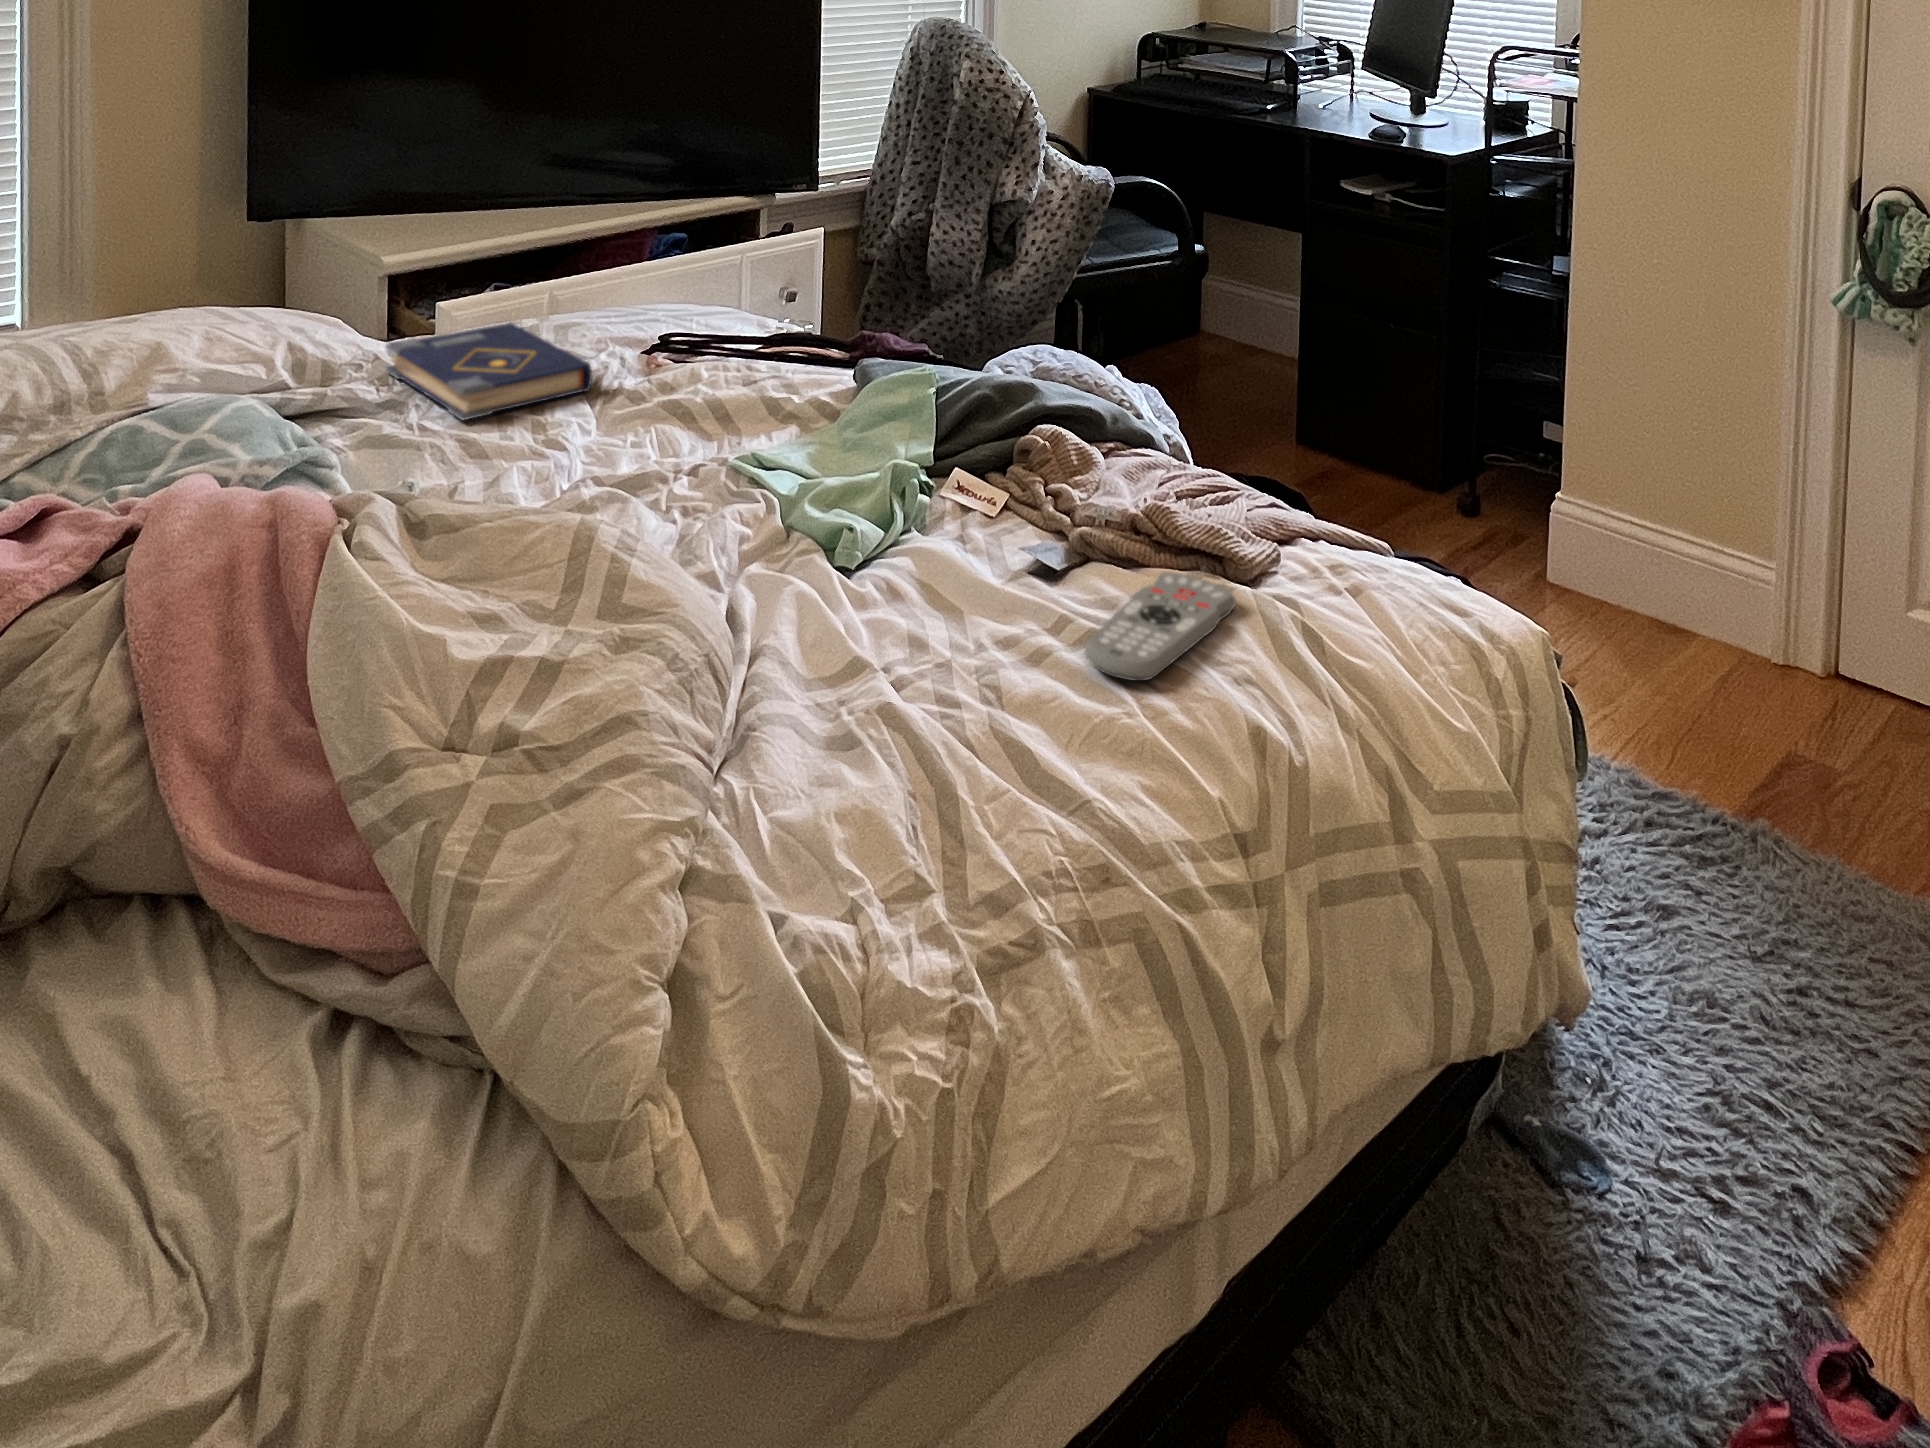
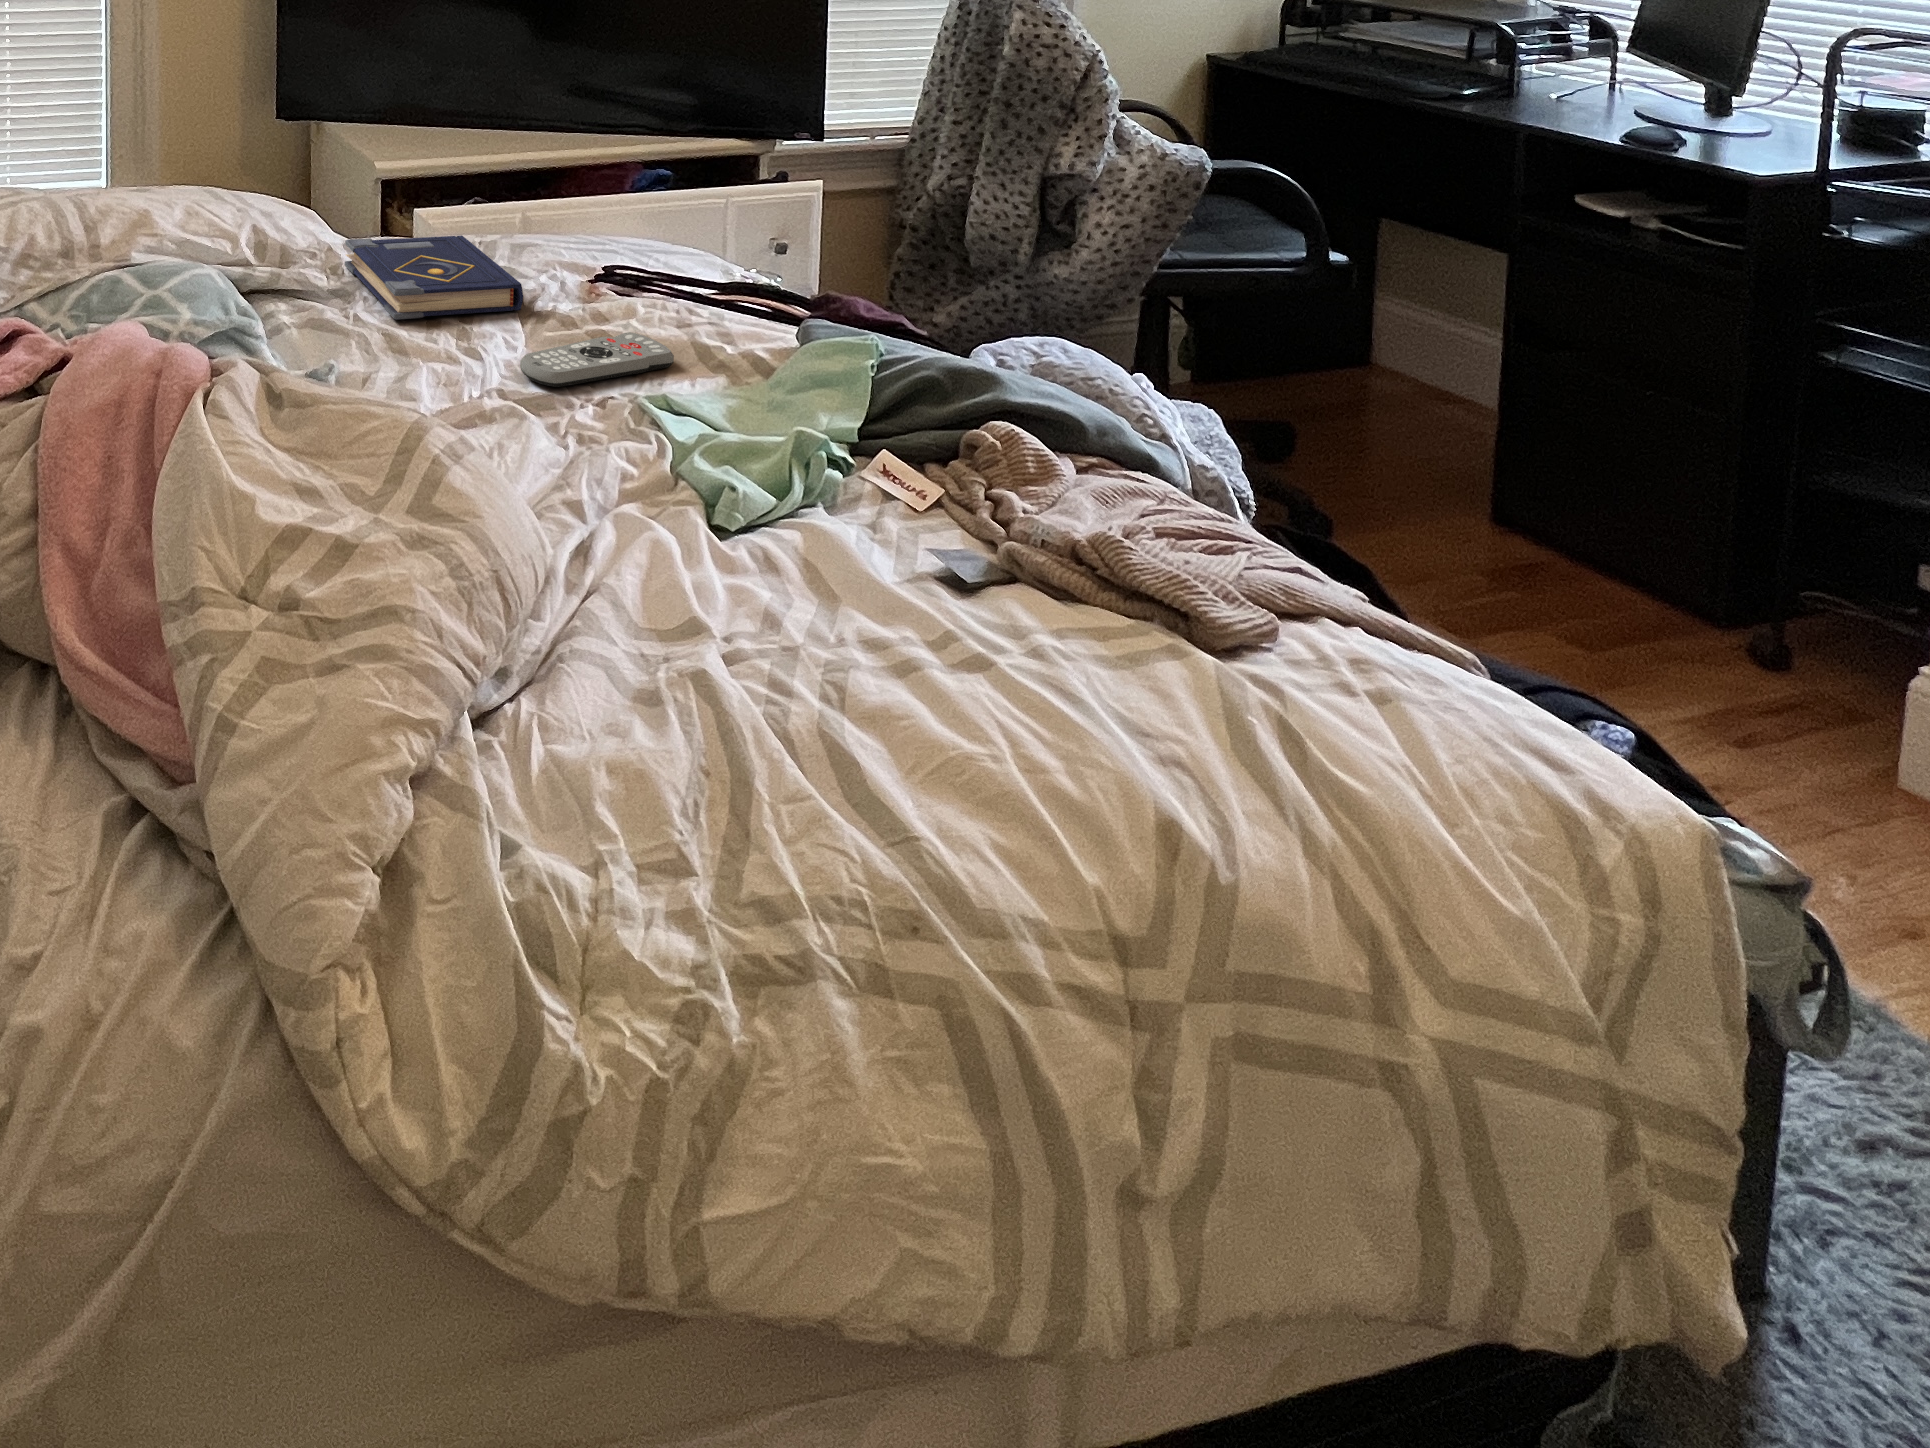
remote control: present [1084,572,1236,681] -> present [520,332,674,387]

